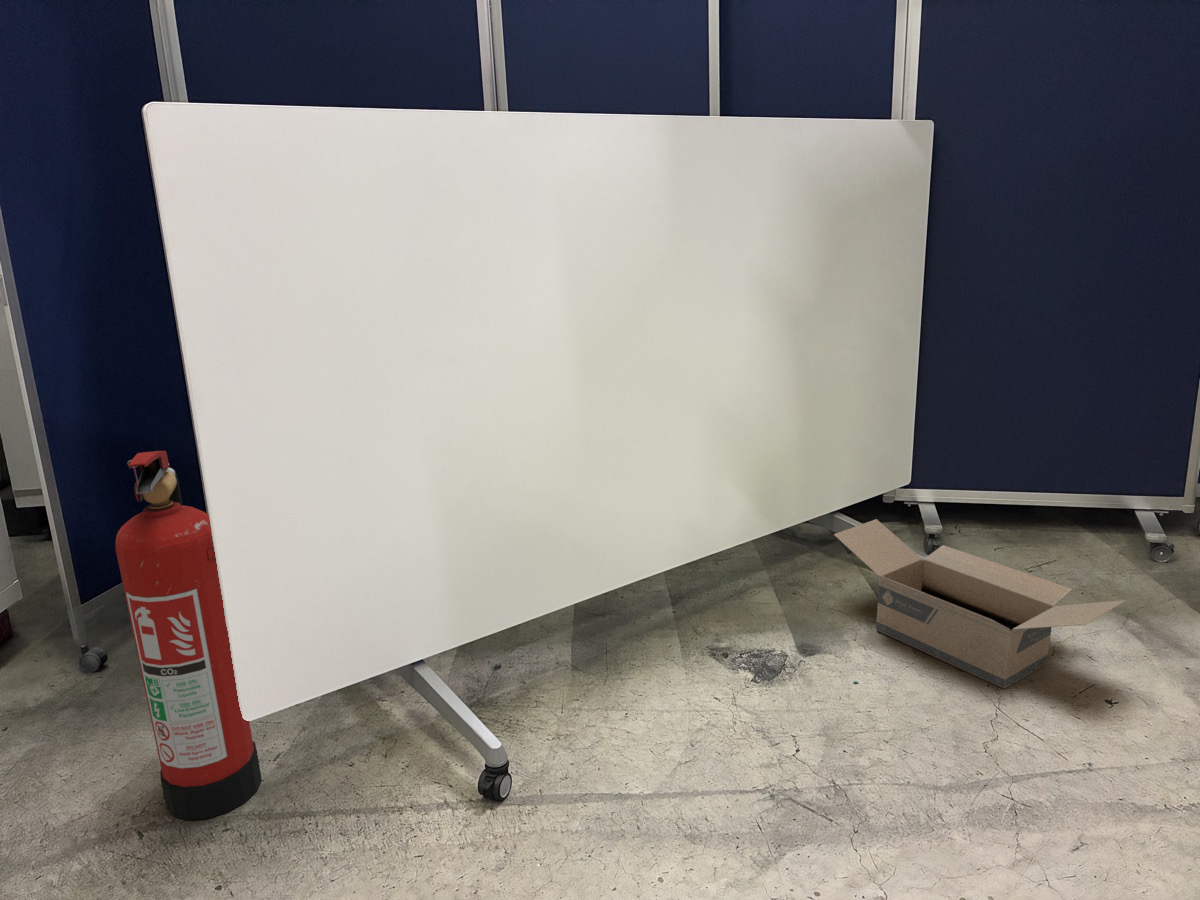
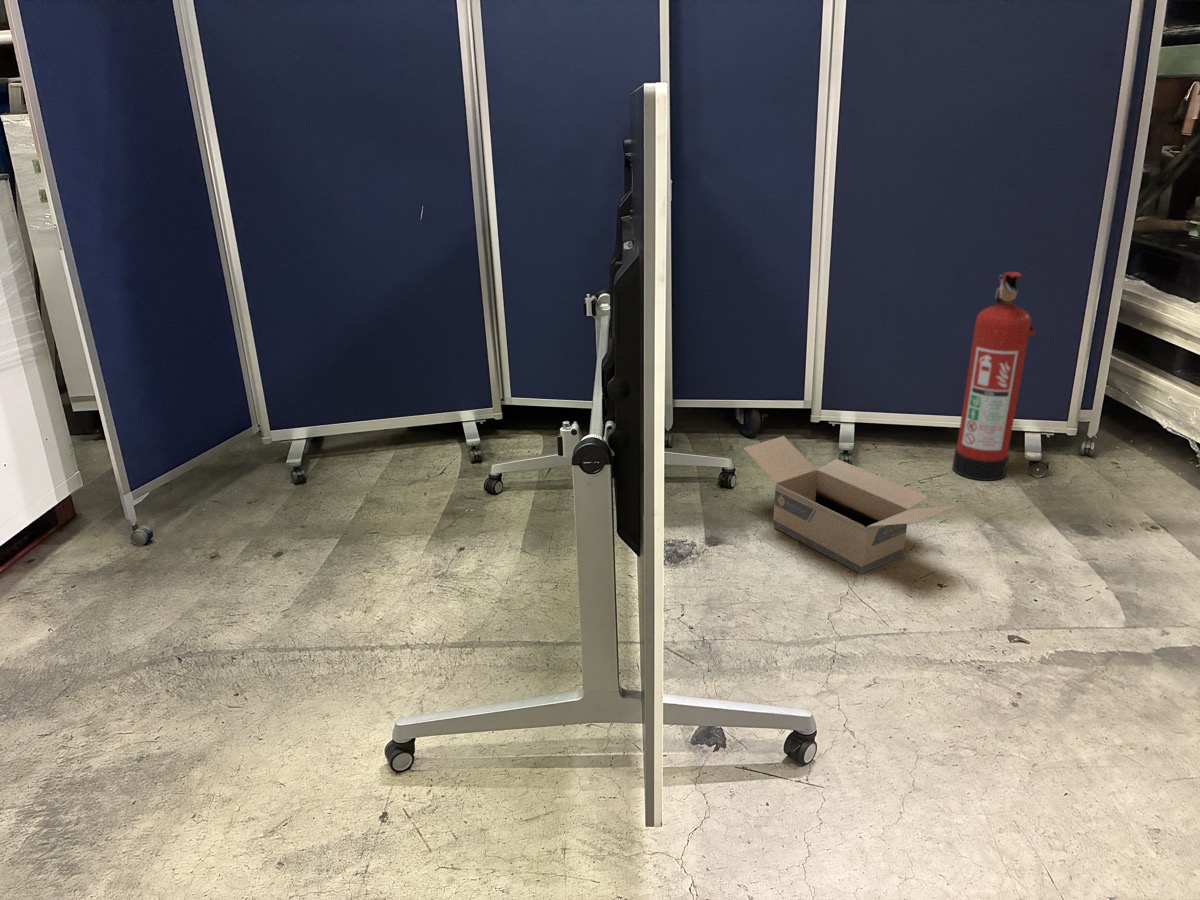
fire extinguisher: present [115,451,262,820] -> present [953,272,1035,480]

